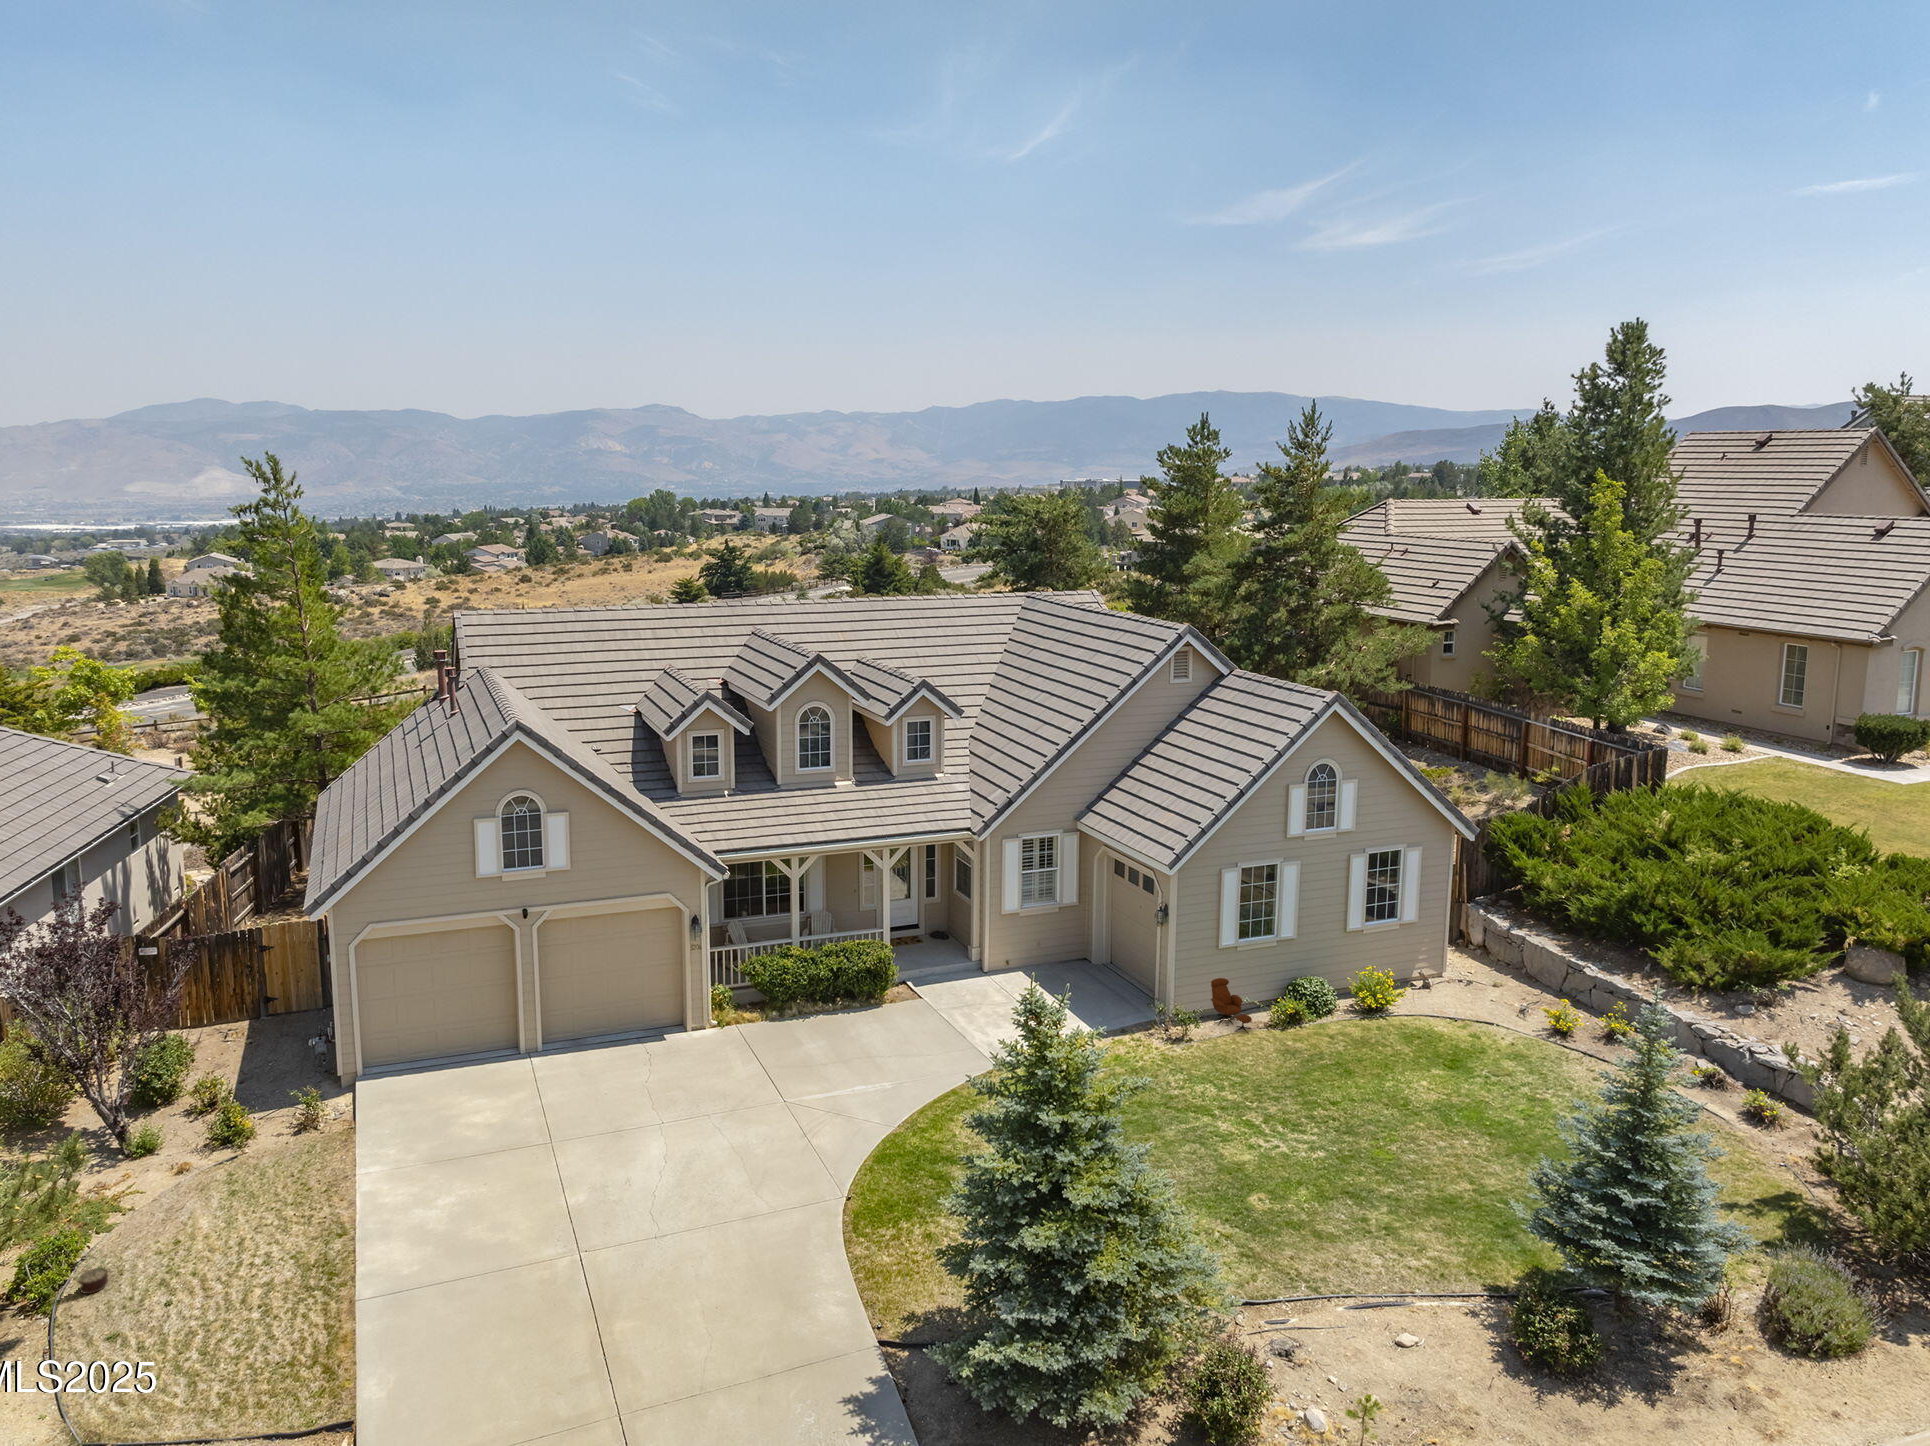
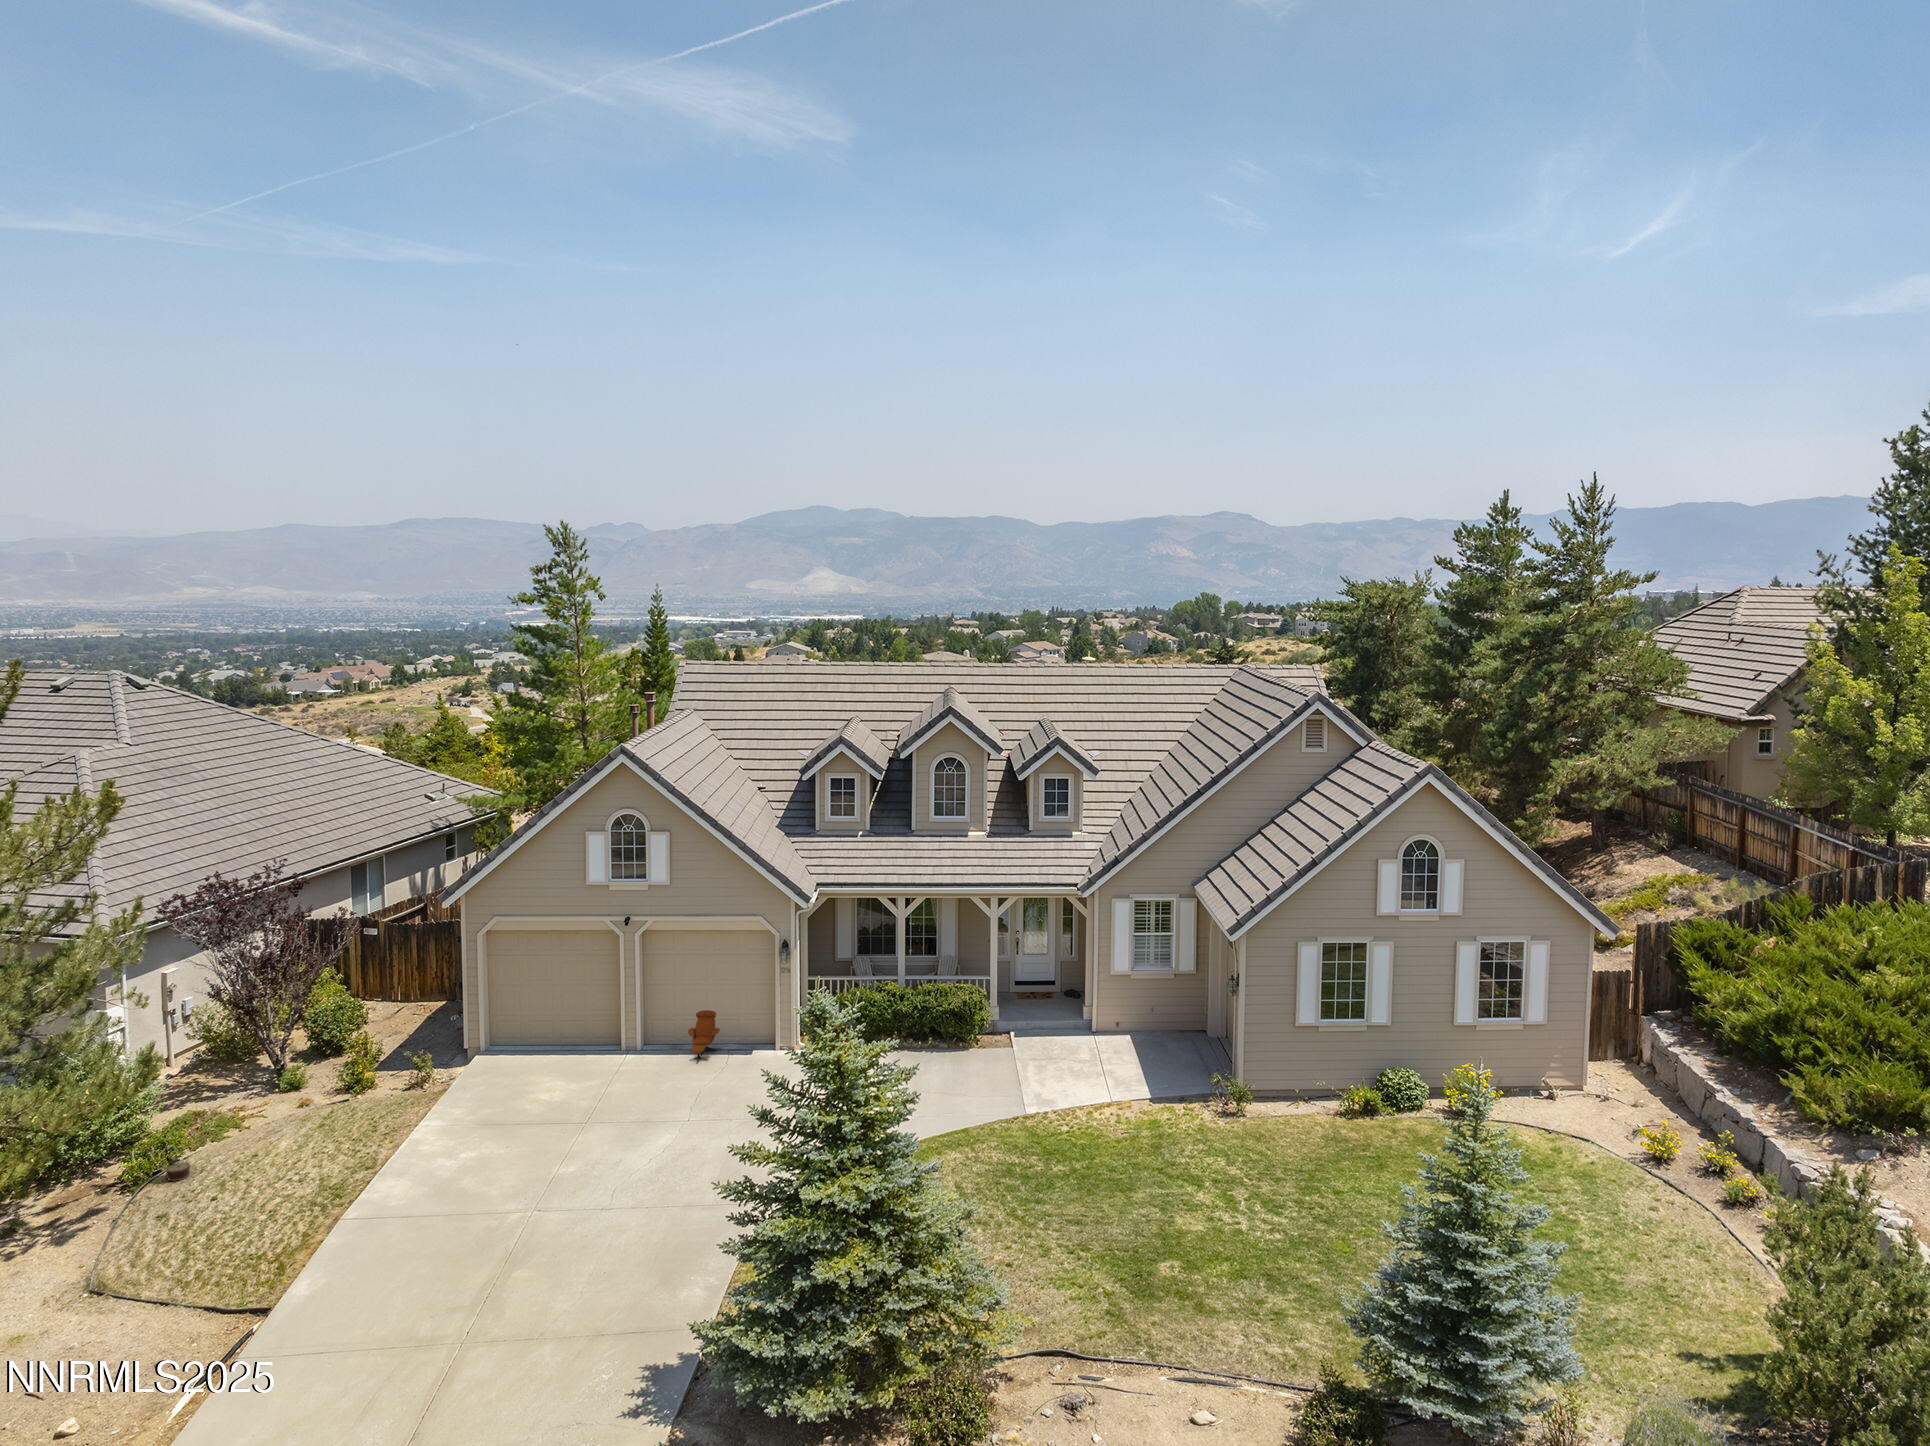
lounge chair: present [1211,978,1252,1034] -> present [688,1010,720,1062]

